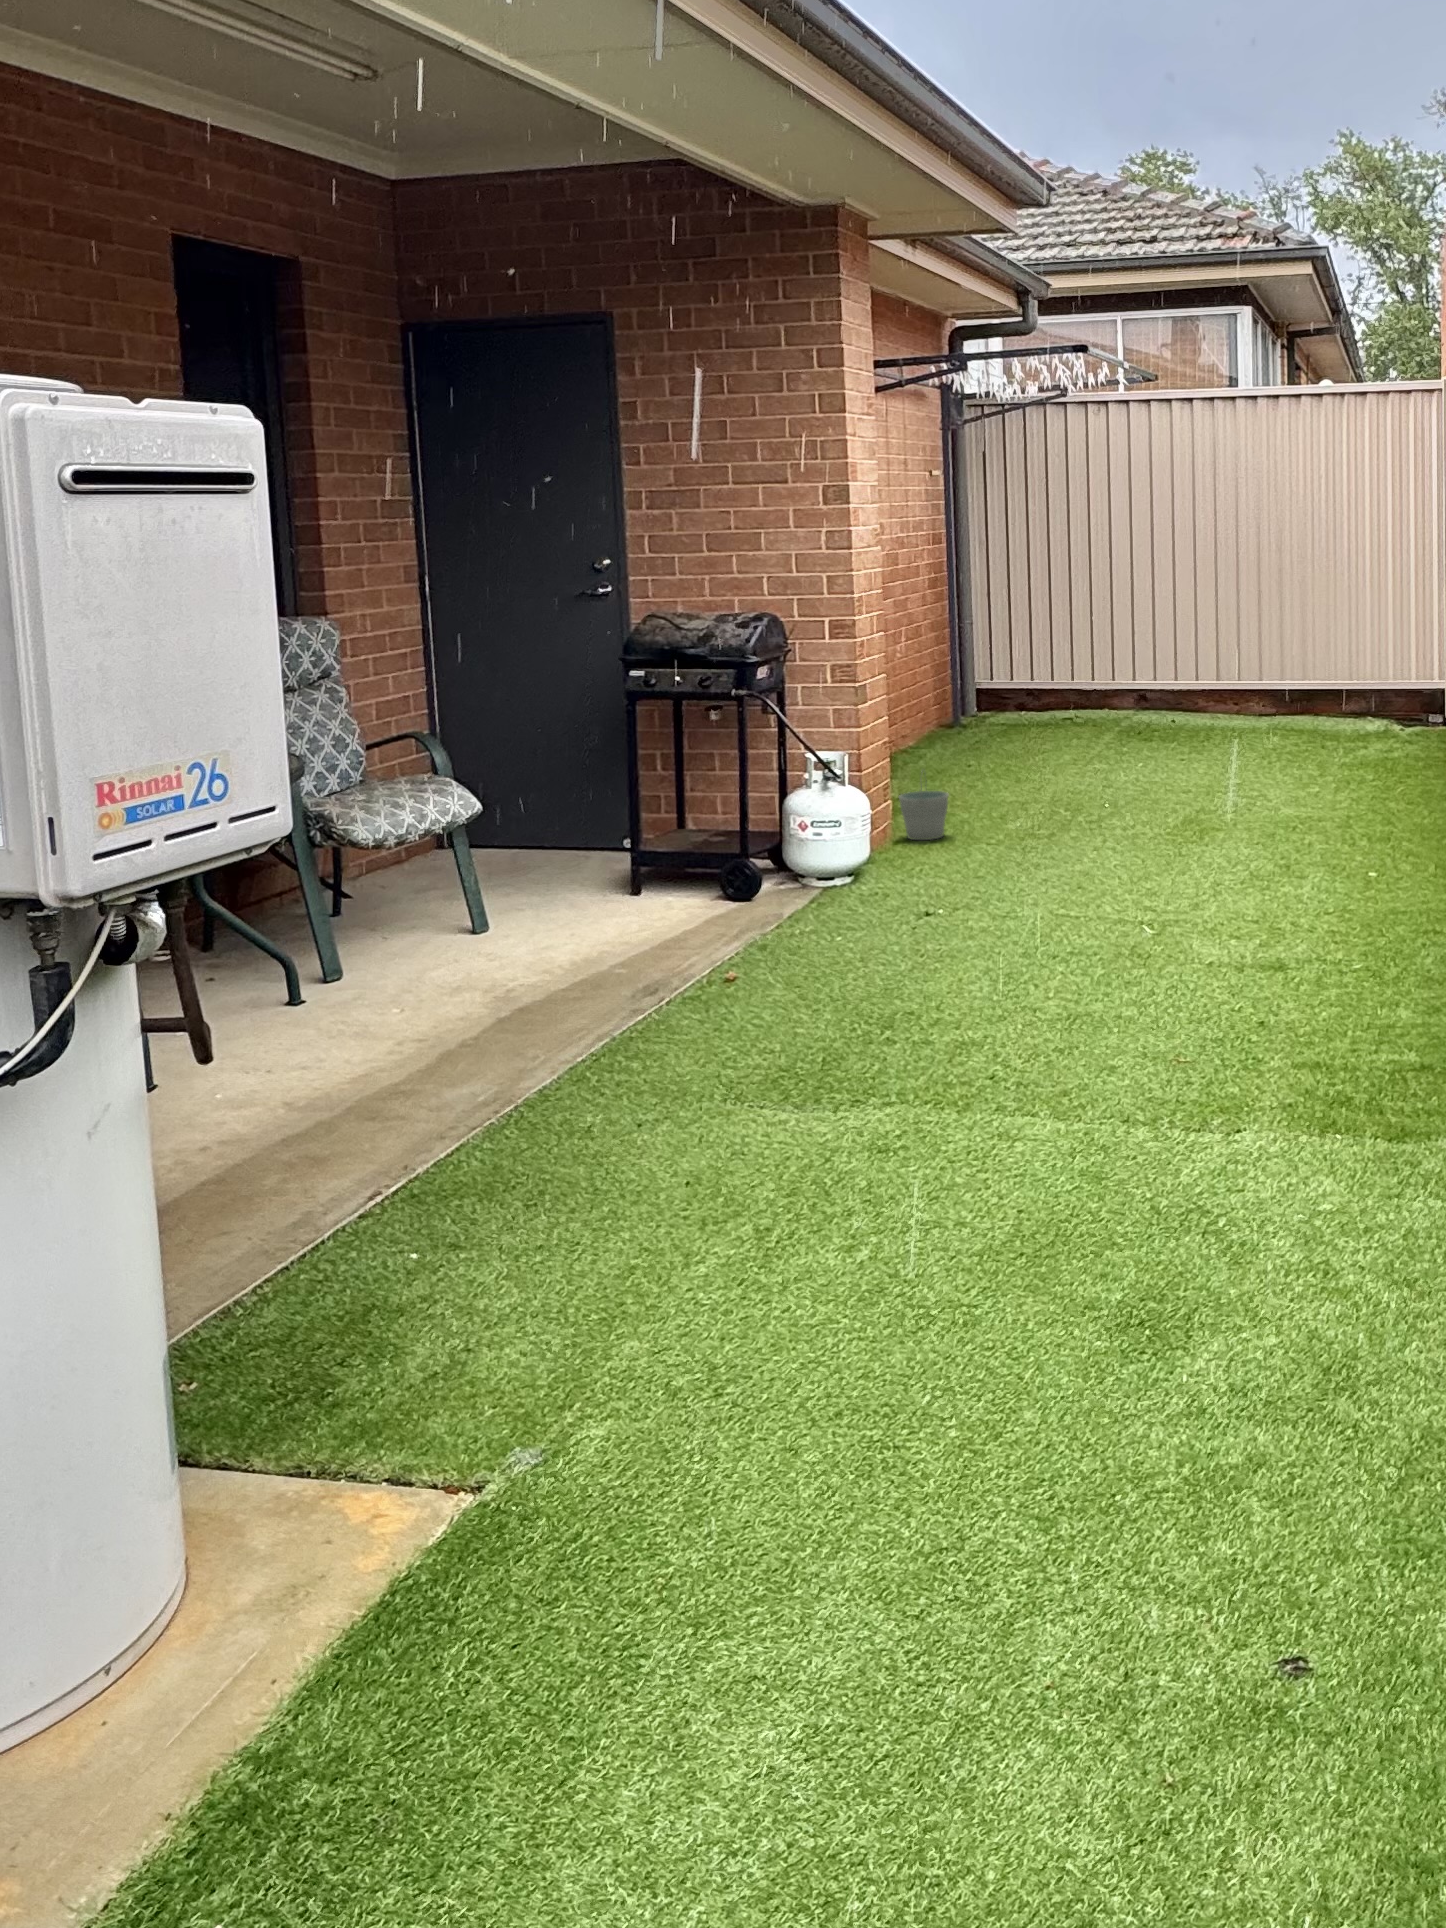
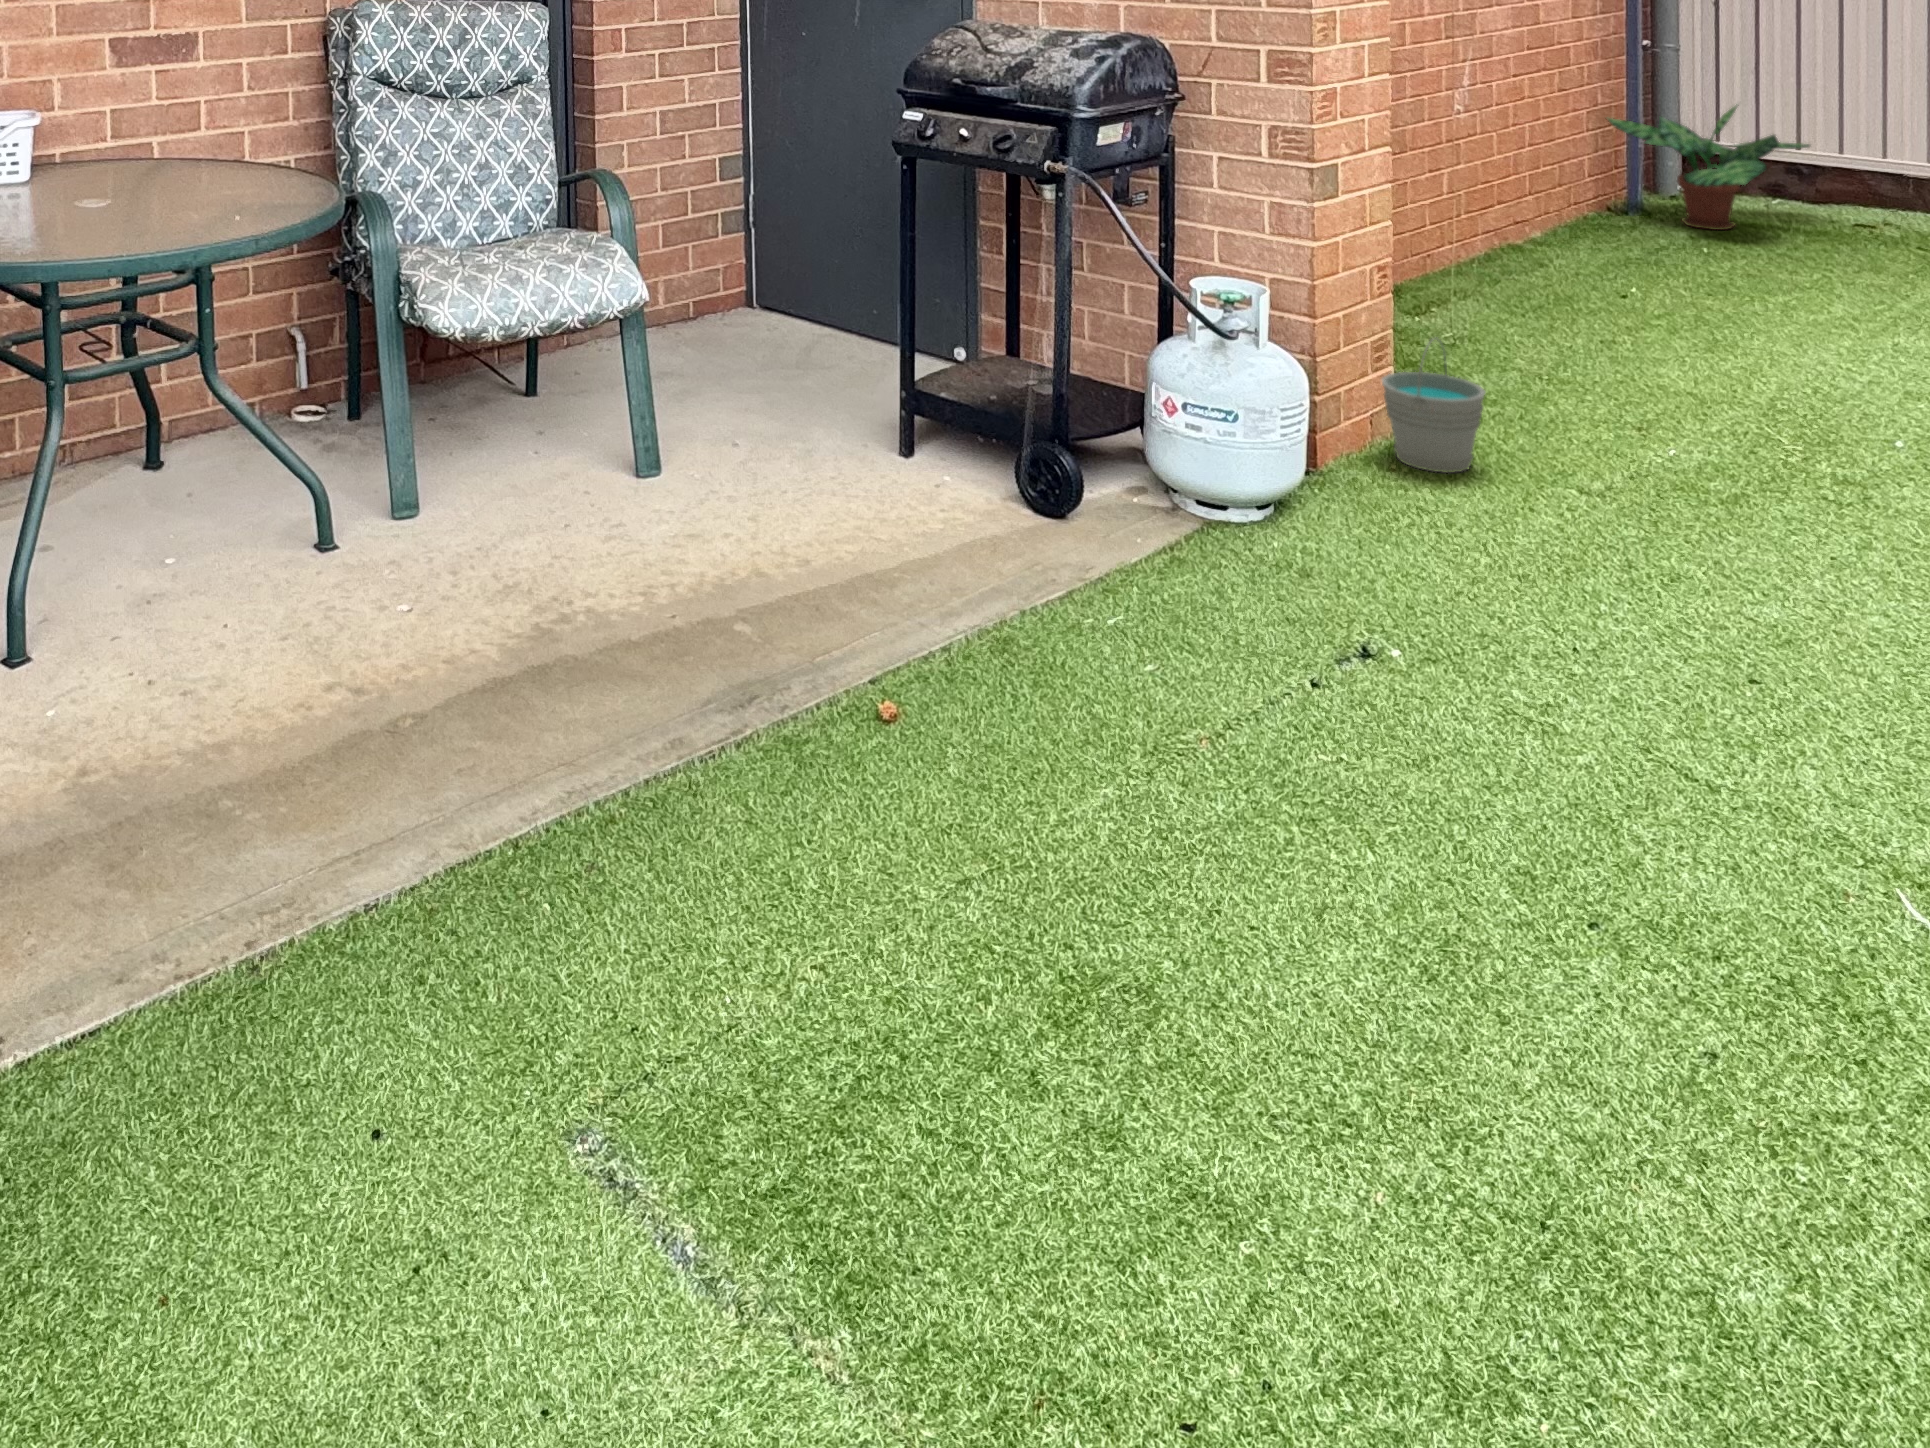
potted plant: none [936,650,1042,731] -> present [1607,104,1810,230]

